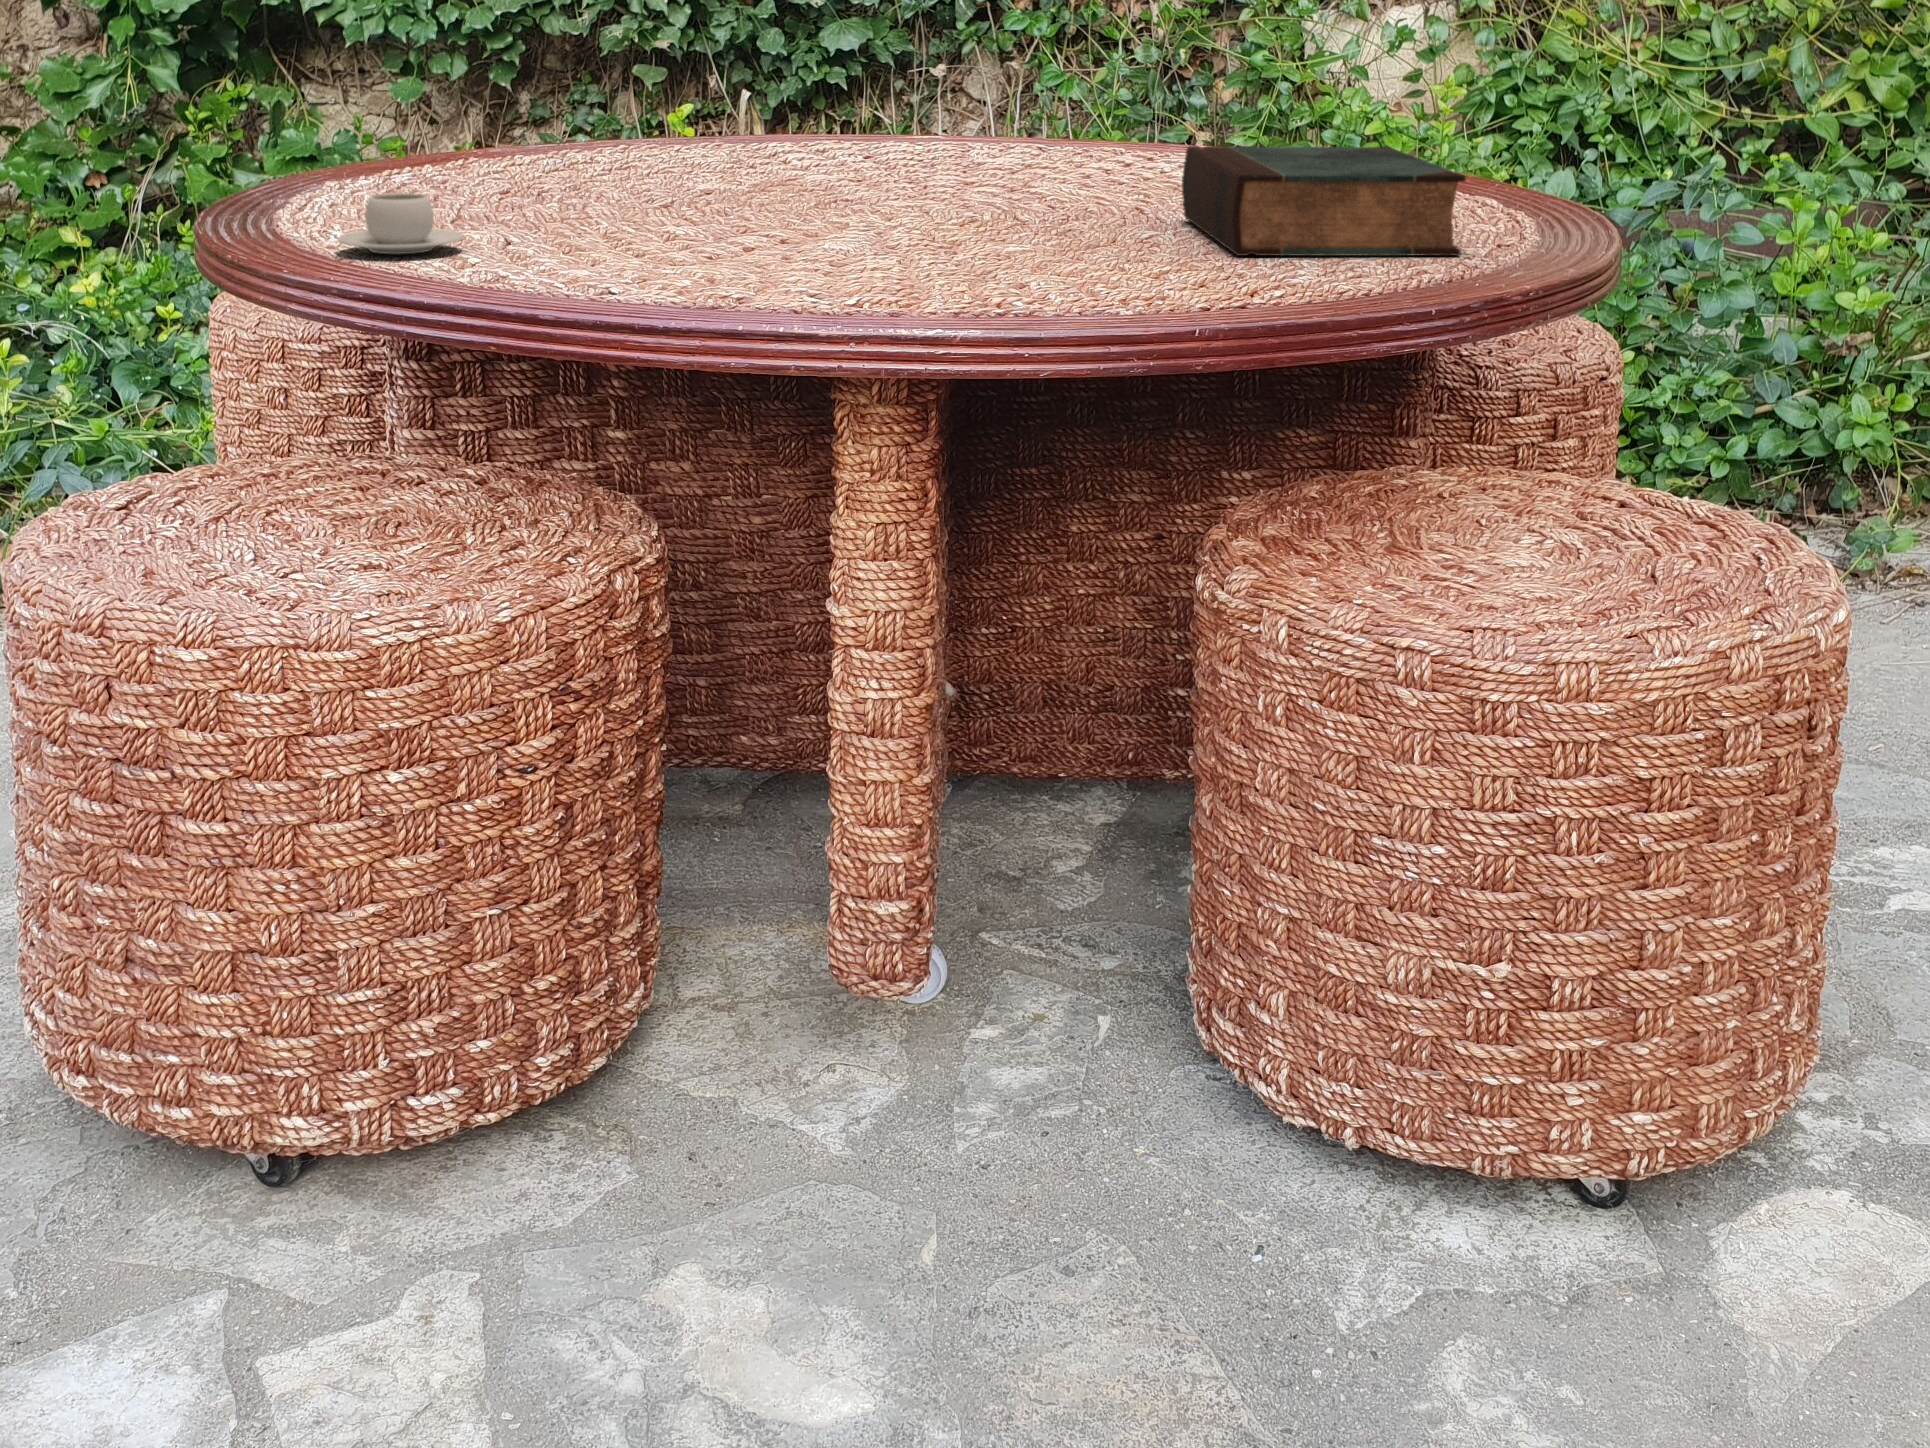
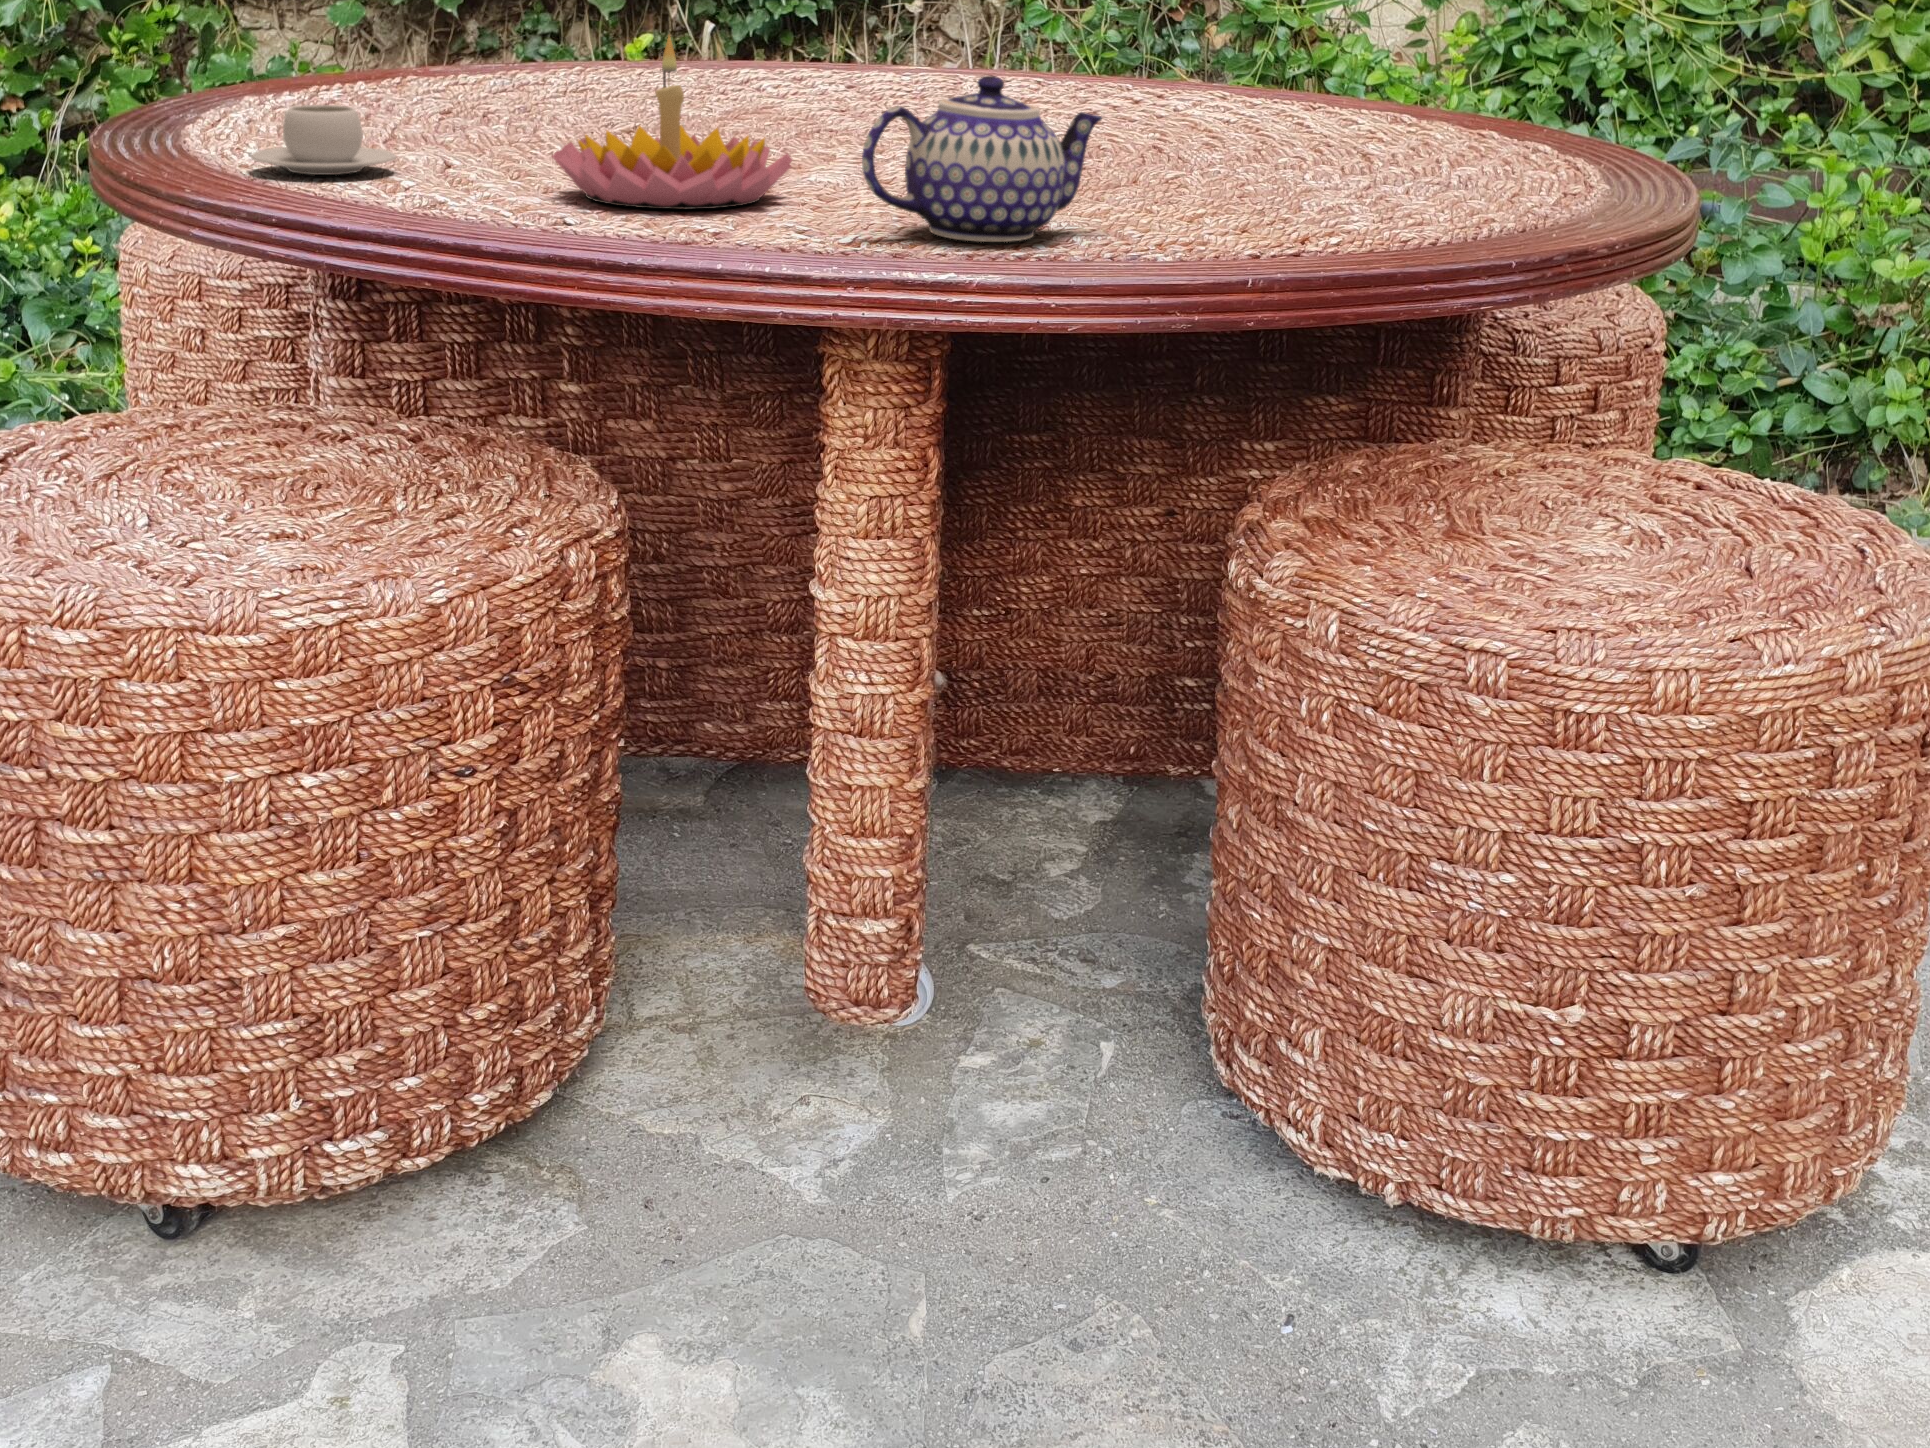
candle holder: none [598,127,808,279] -> present [552,37,792,209]
book: present [1182,146,1466,256] -> none [1207,76,1535,204]
teapot: none [864,159,1073,302] -> present [862,76,1102,242]

